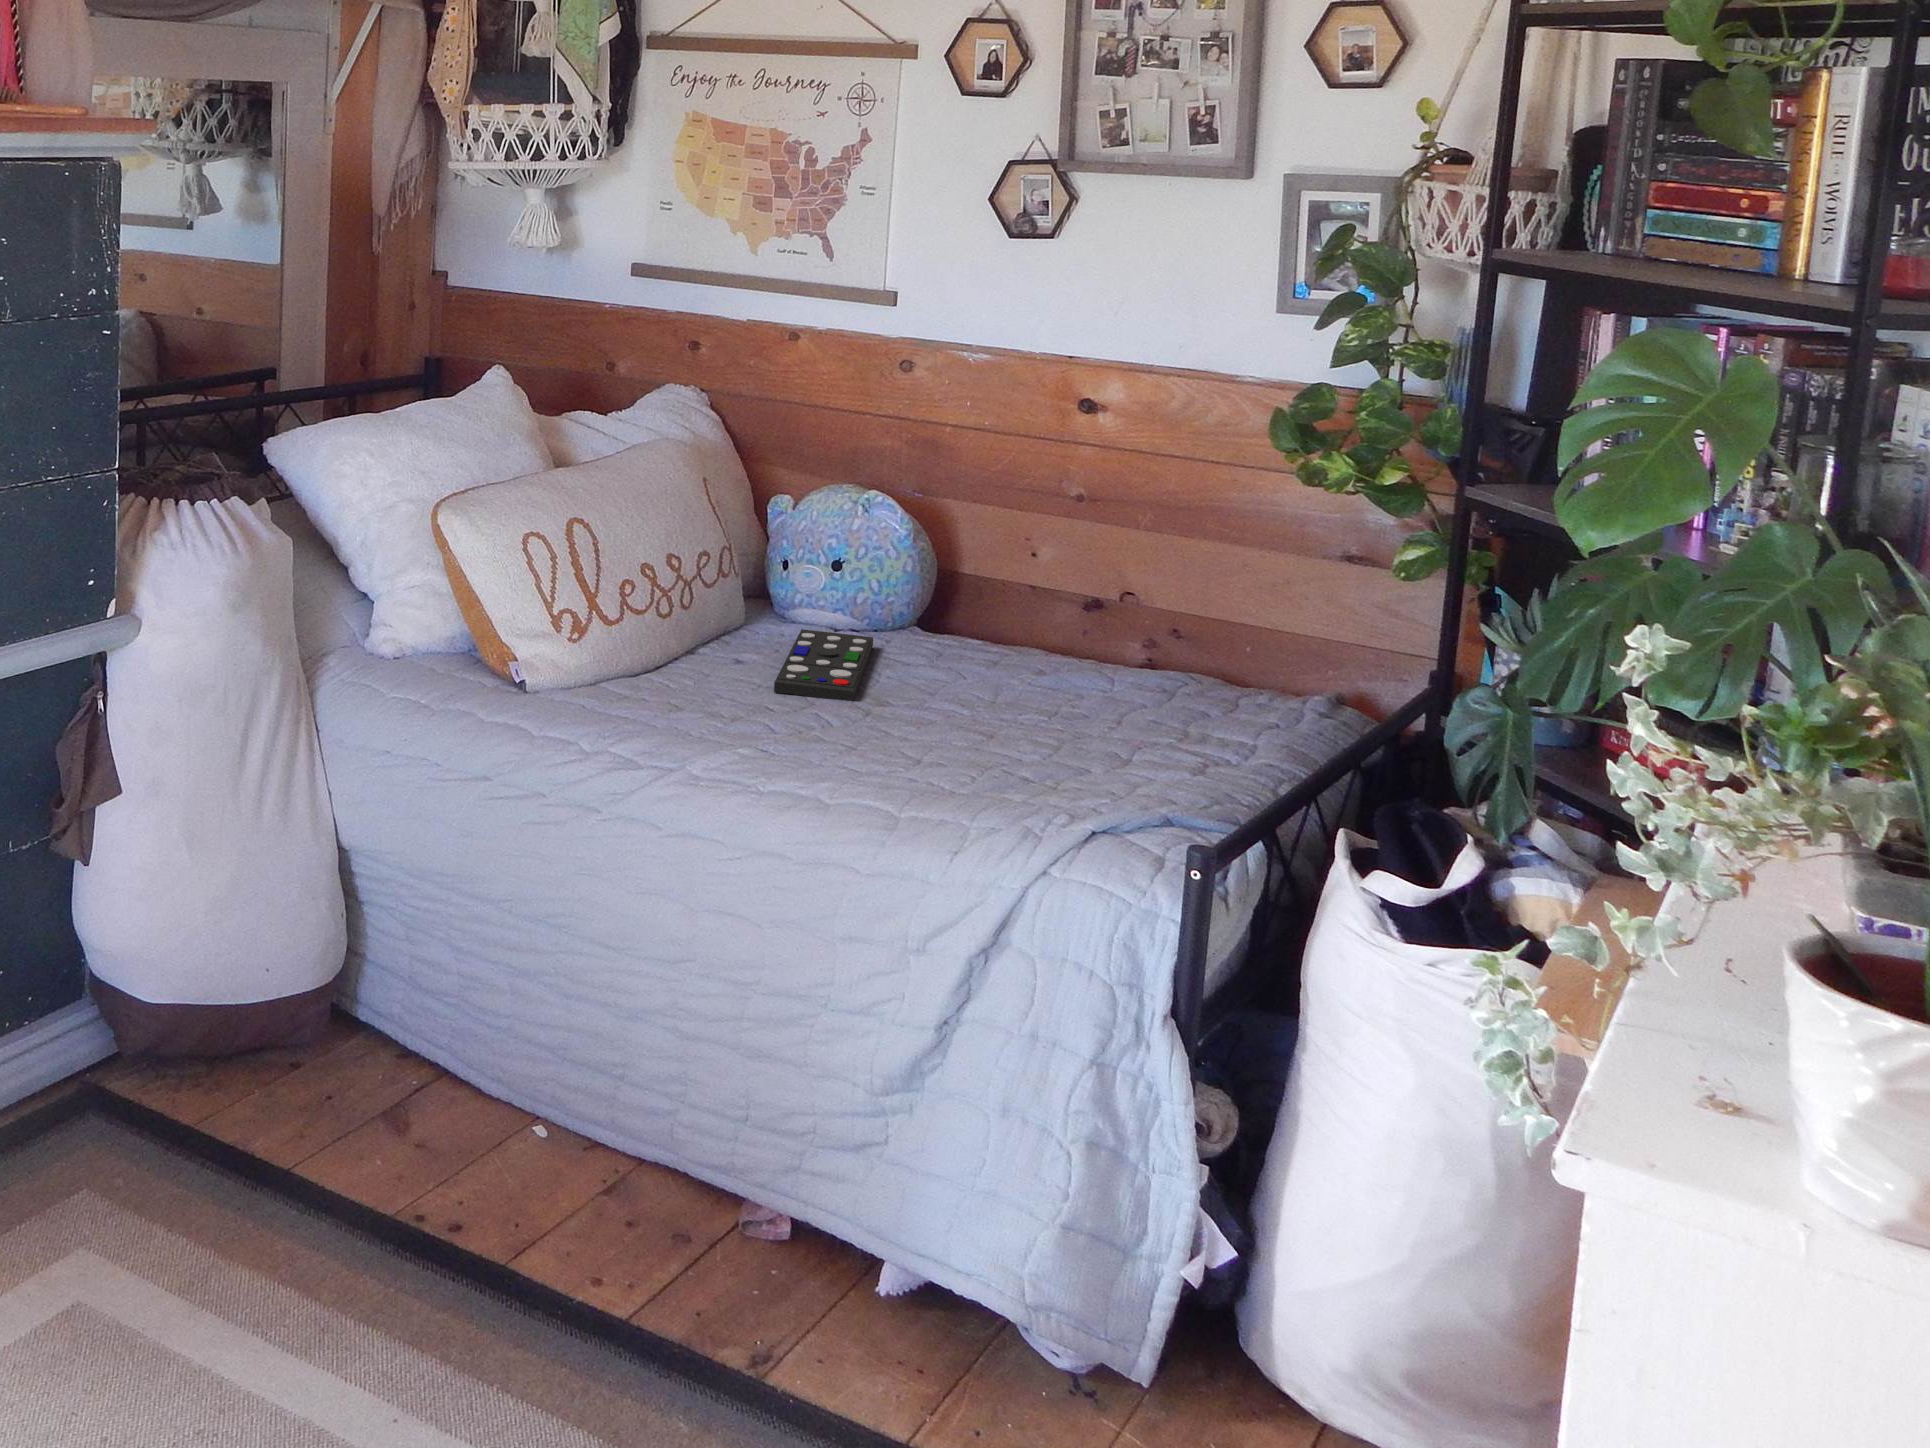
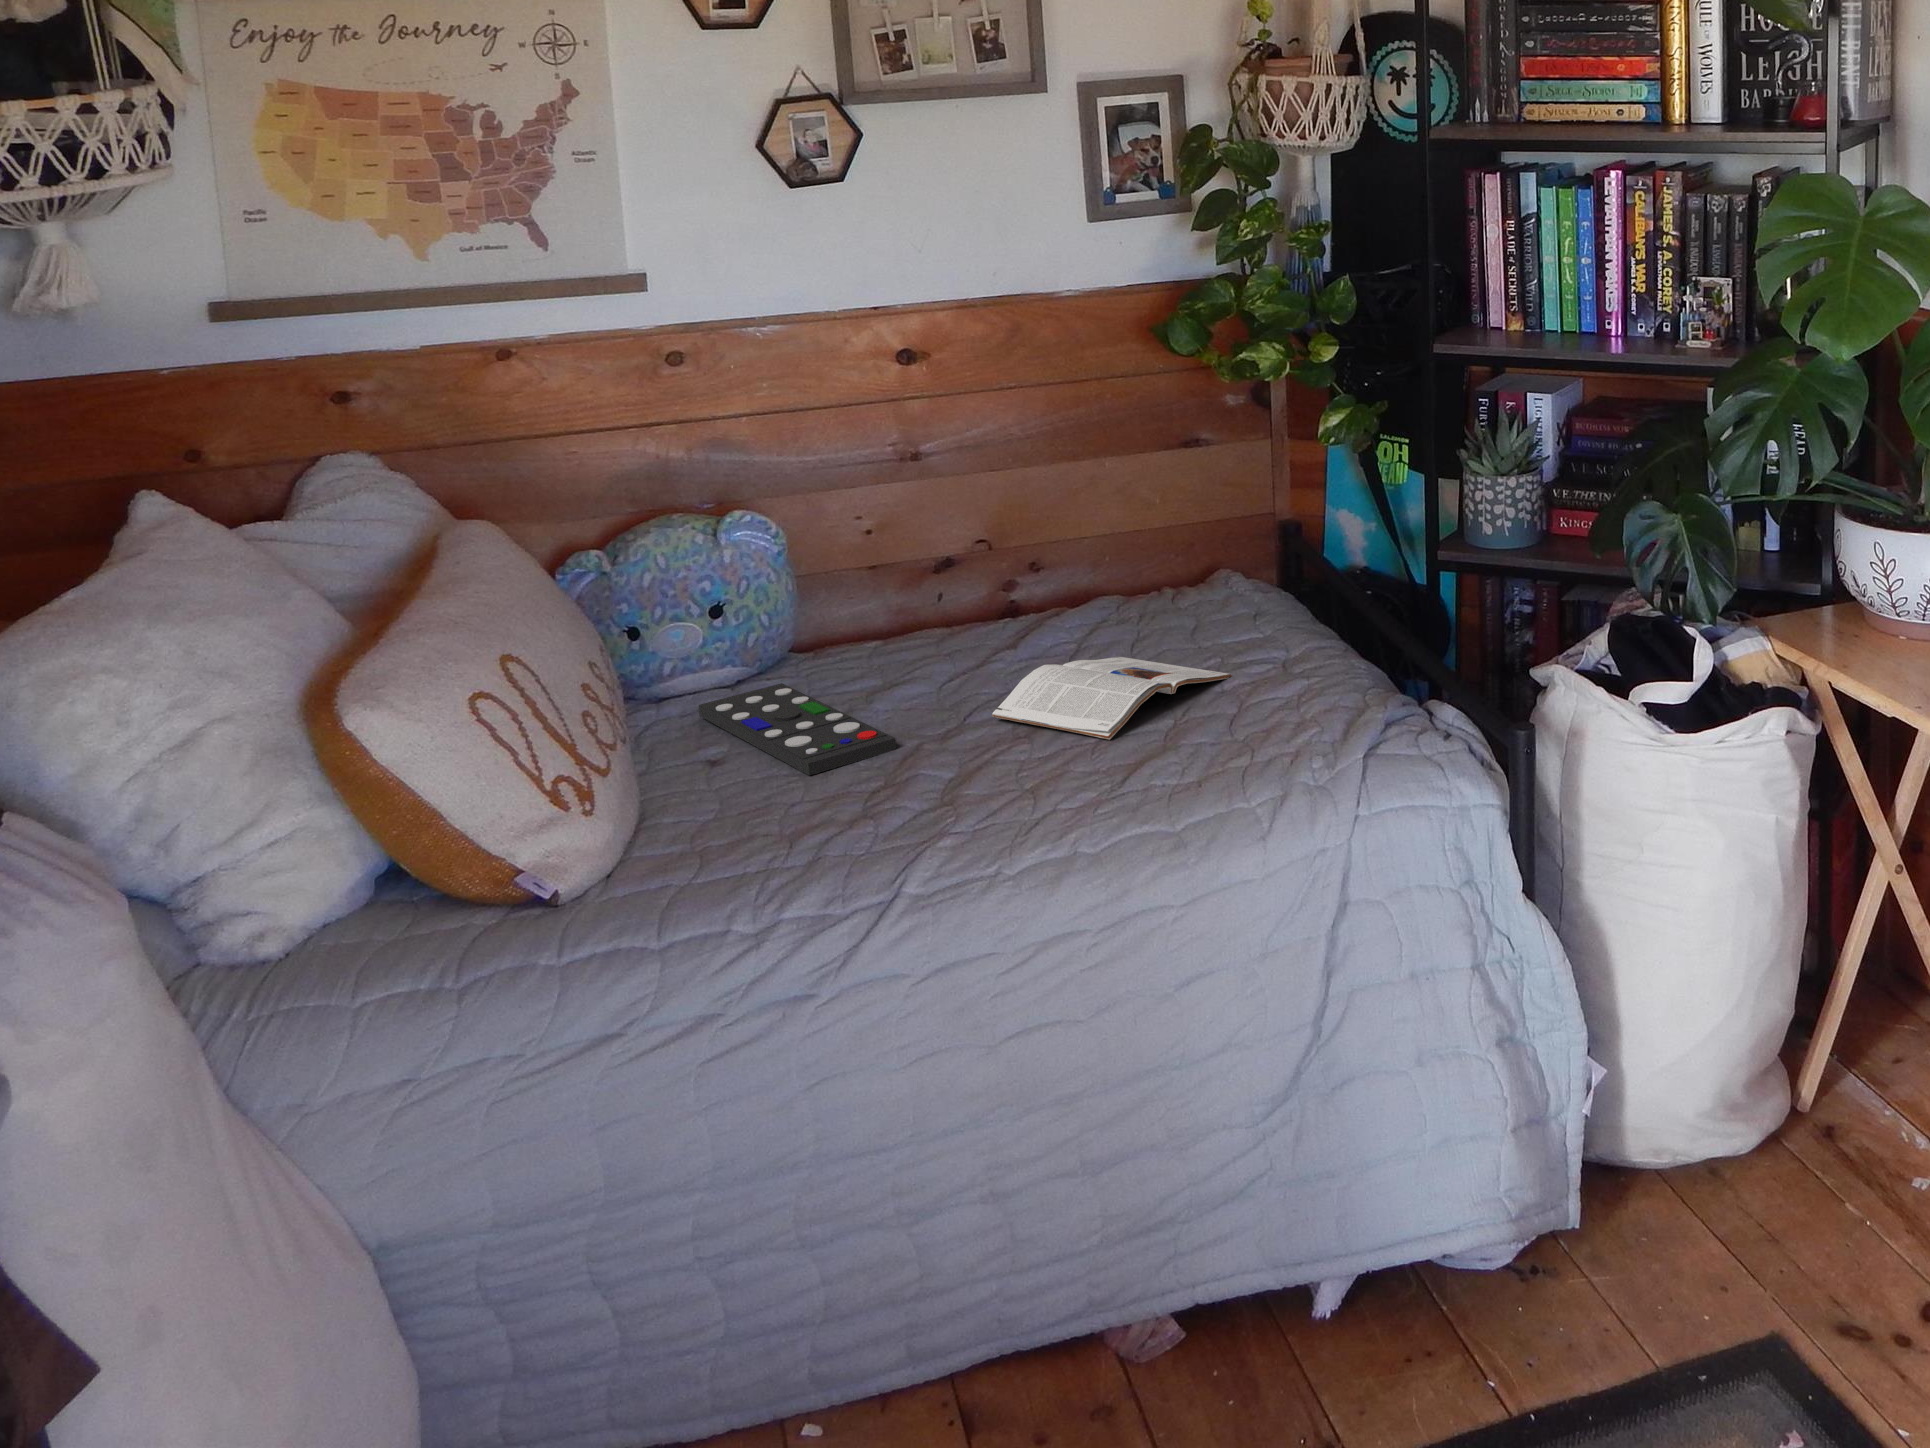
magazine: none [942,684,1167,758] -> present [992,657,1231,739]

